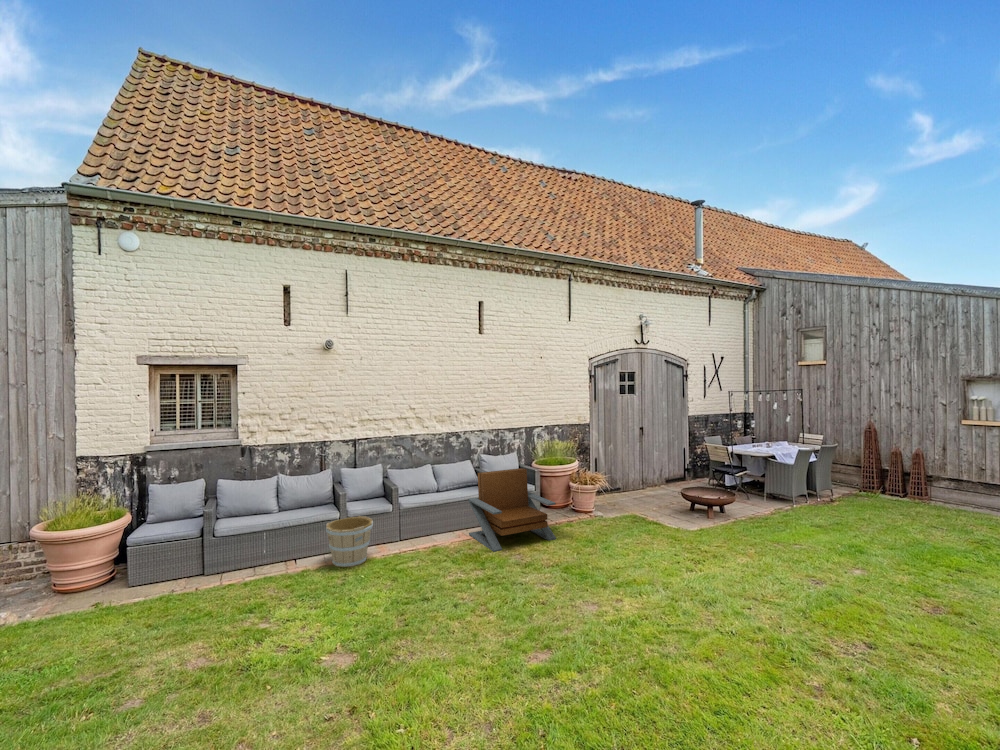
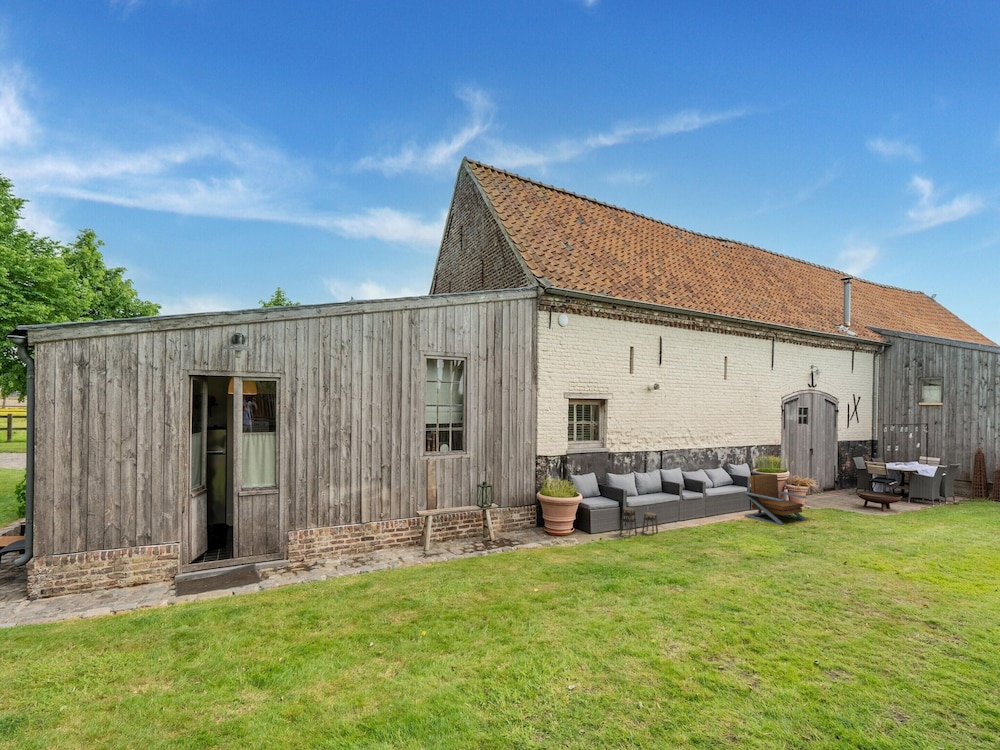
wooden bucket: present [326,516,373,567] -> none [686,500,716,529]
stool: none [155,540,237,595] -> present [620,507,658,537]

